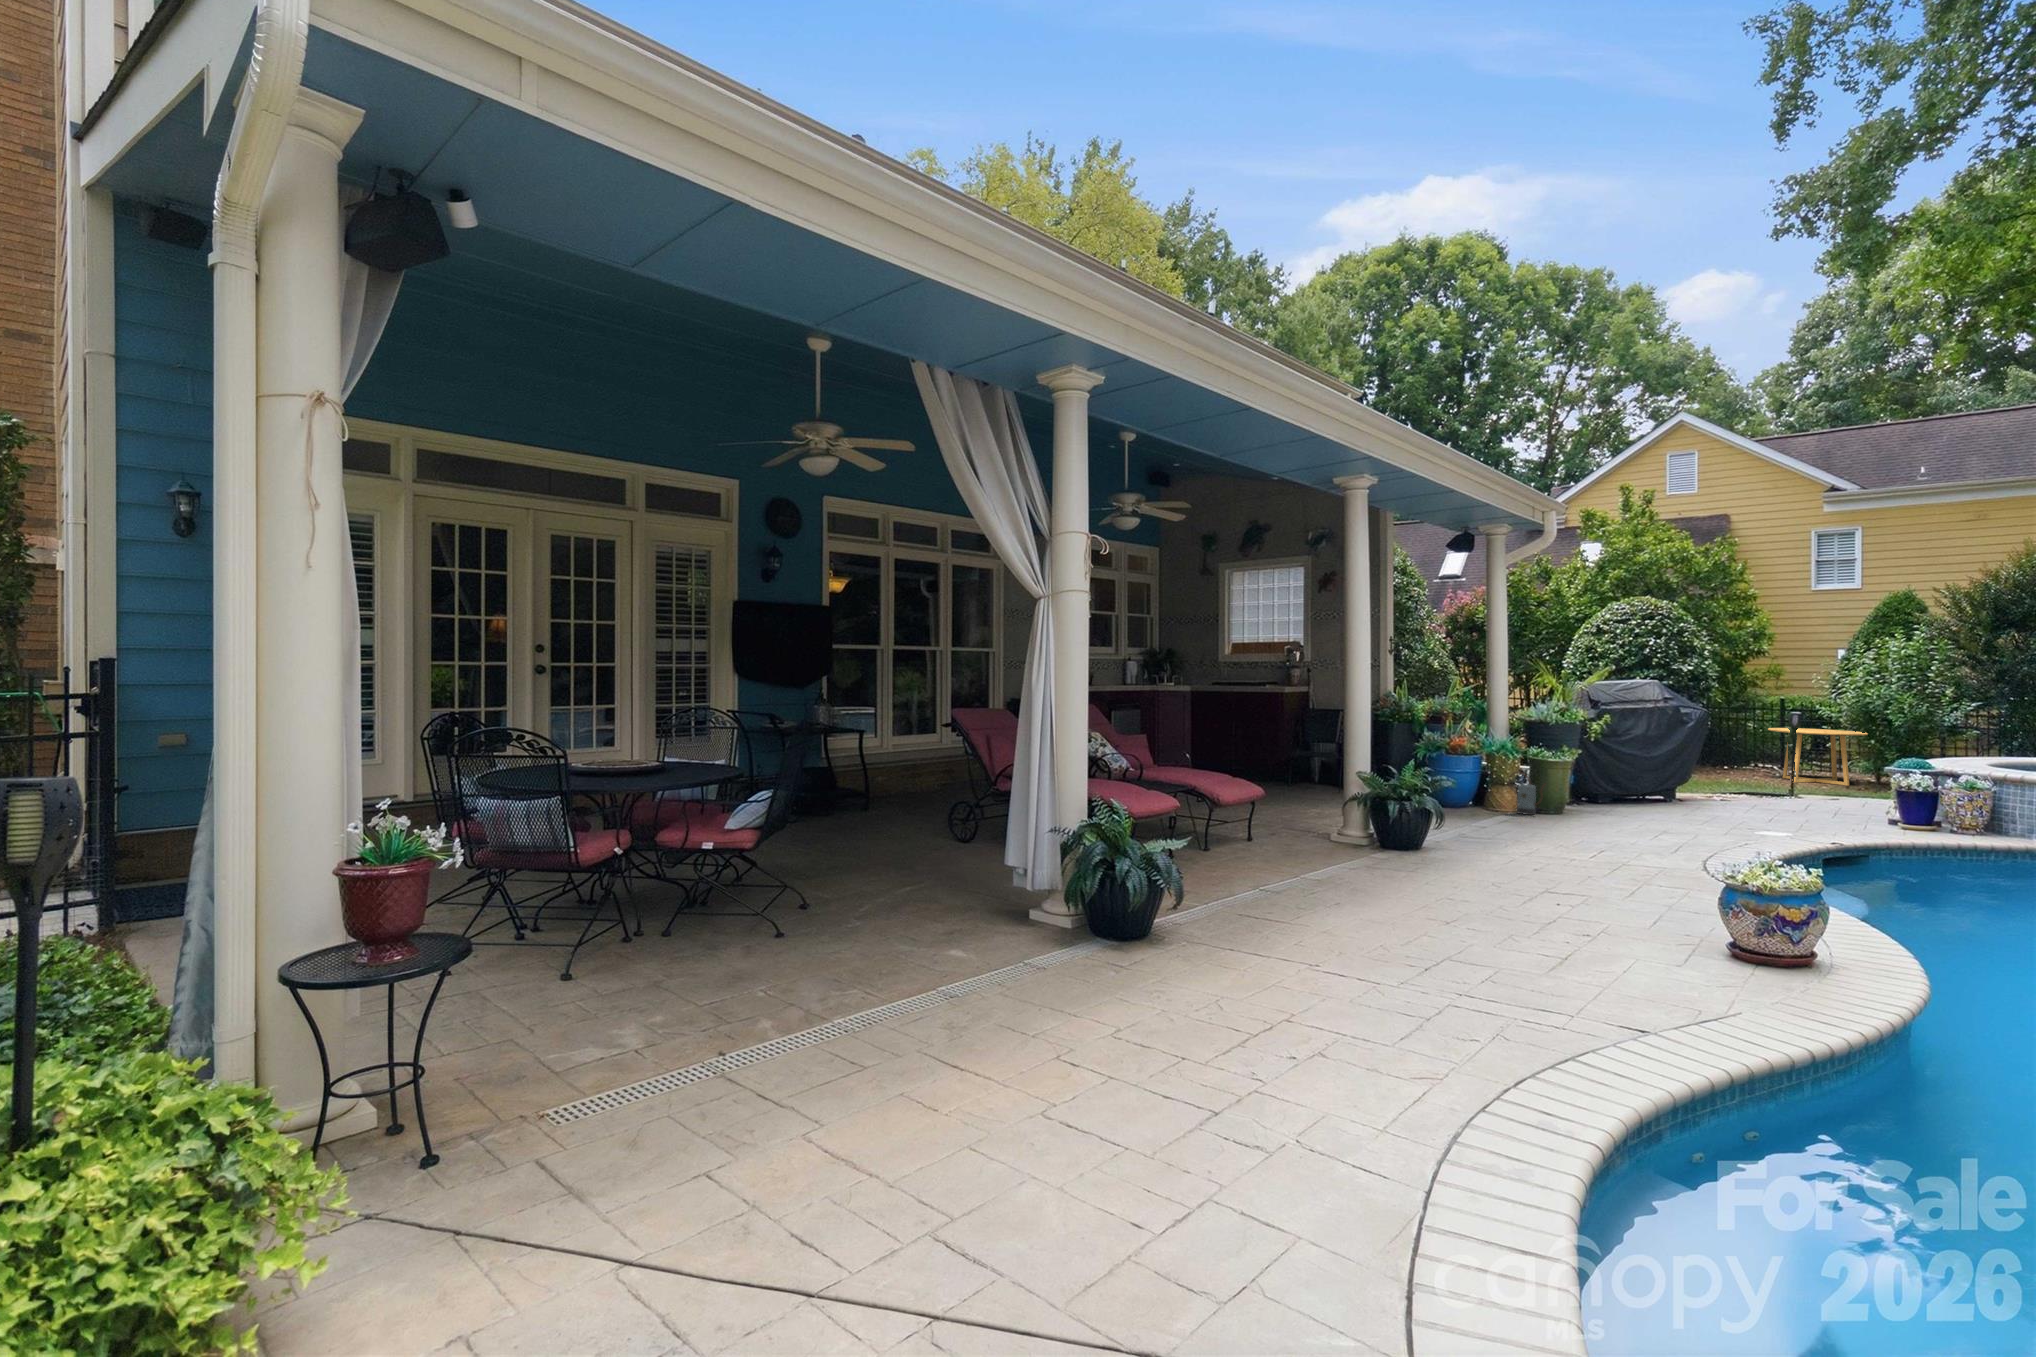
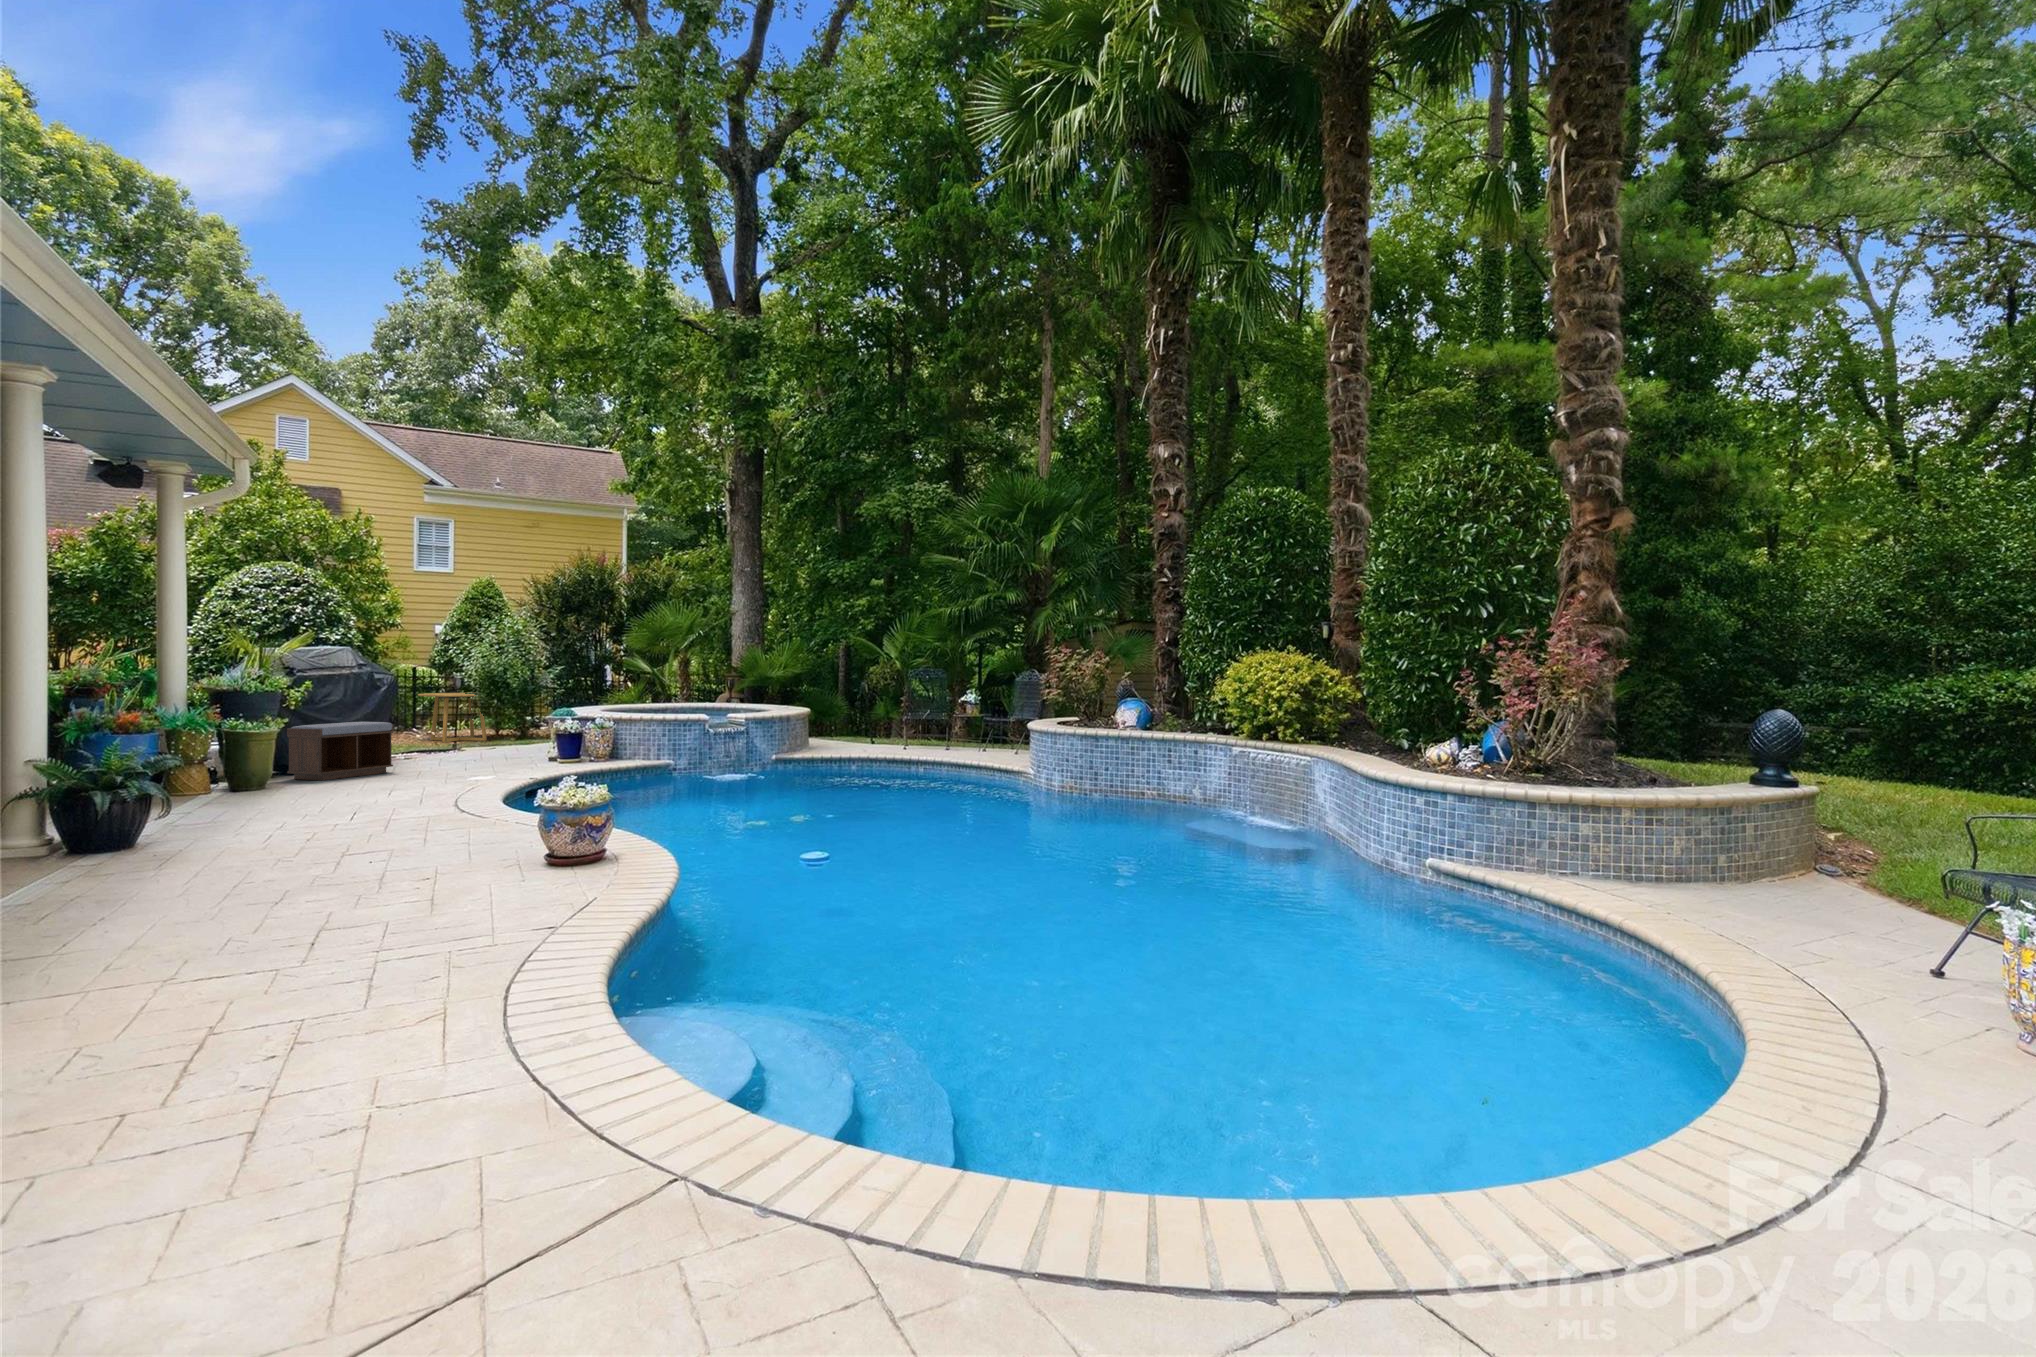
bench: none [1594,756,1699,810] -> present [287,722,393,780]
watering can: present [1508,772,1545,815] -> none [197,750,250,799]

